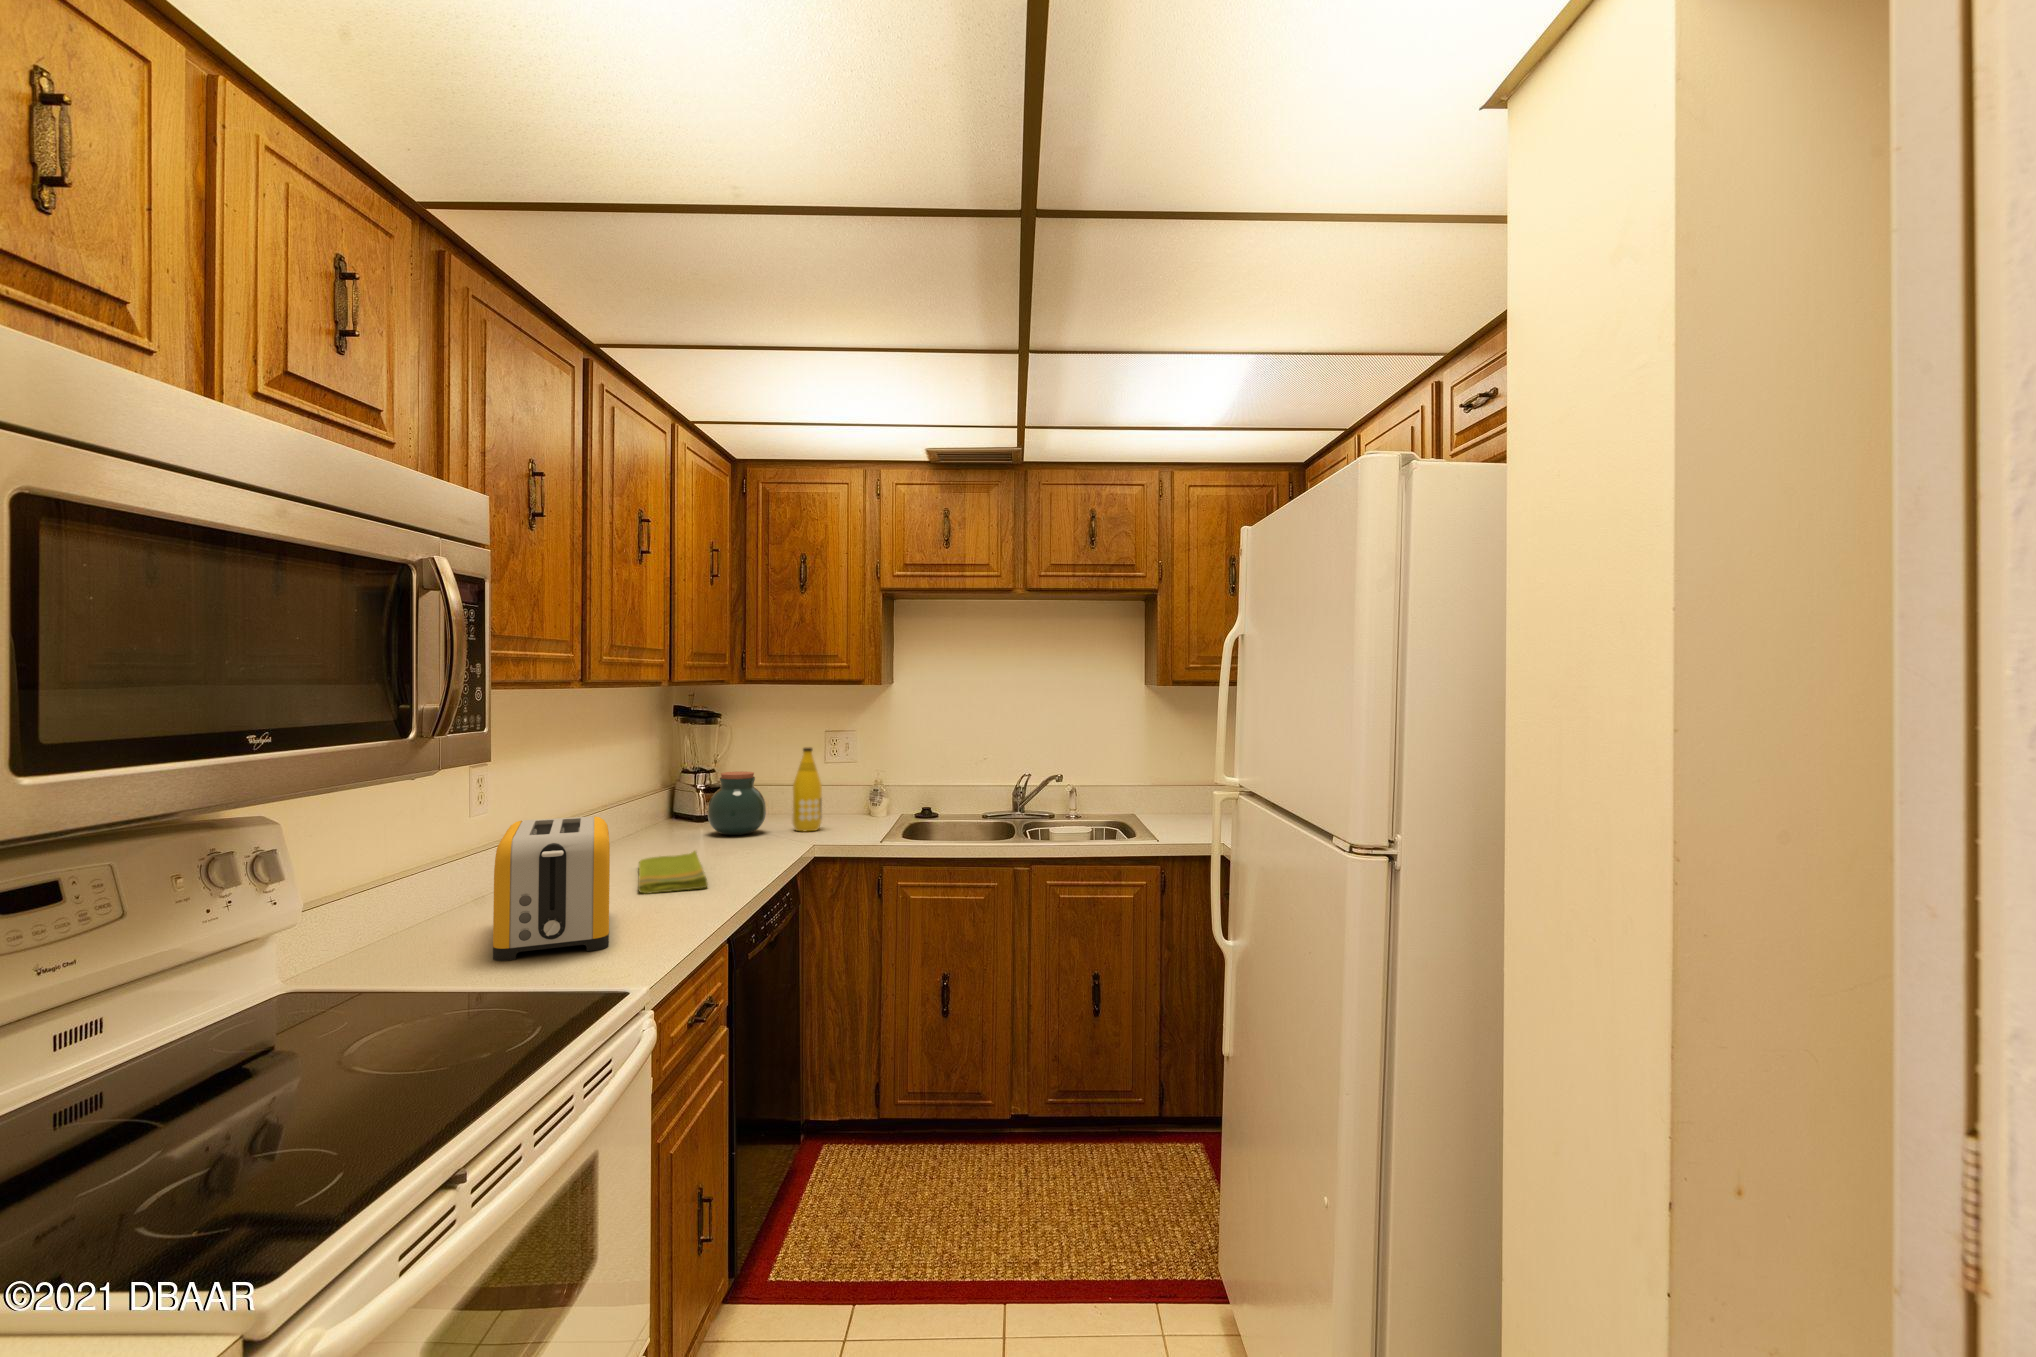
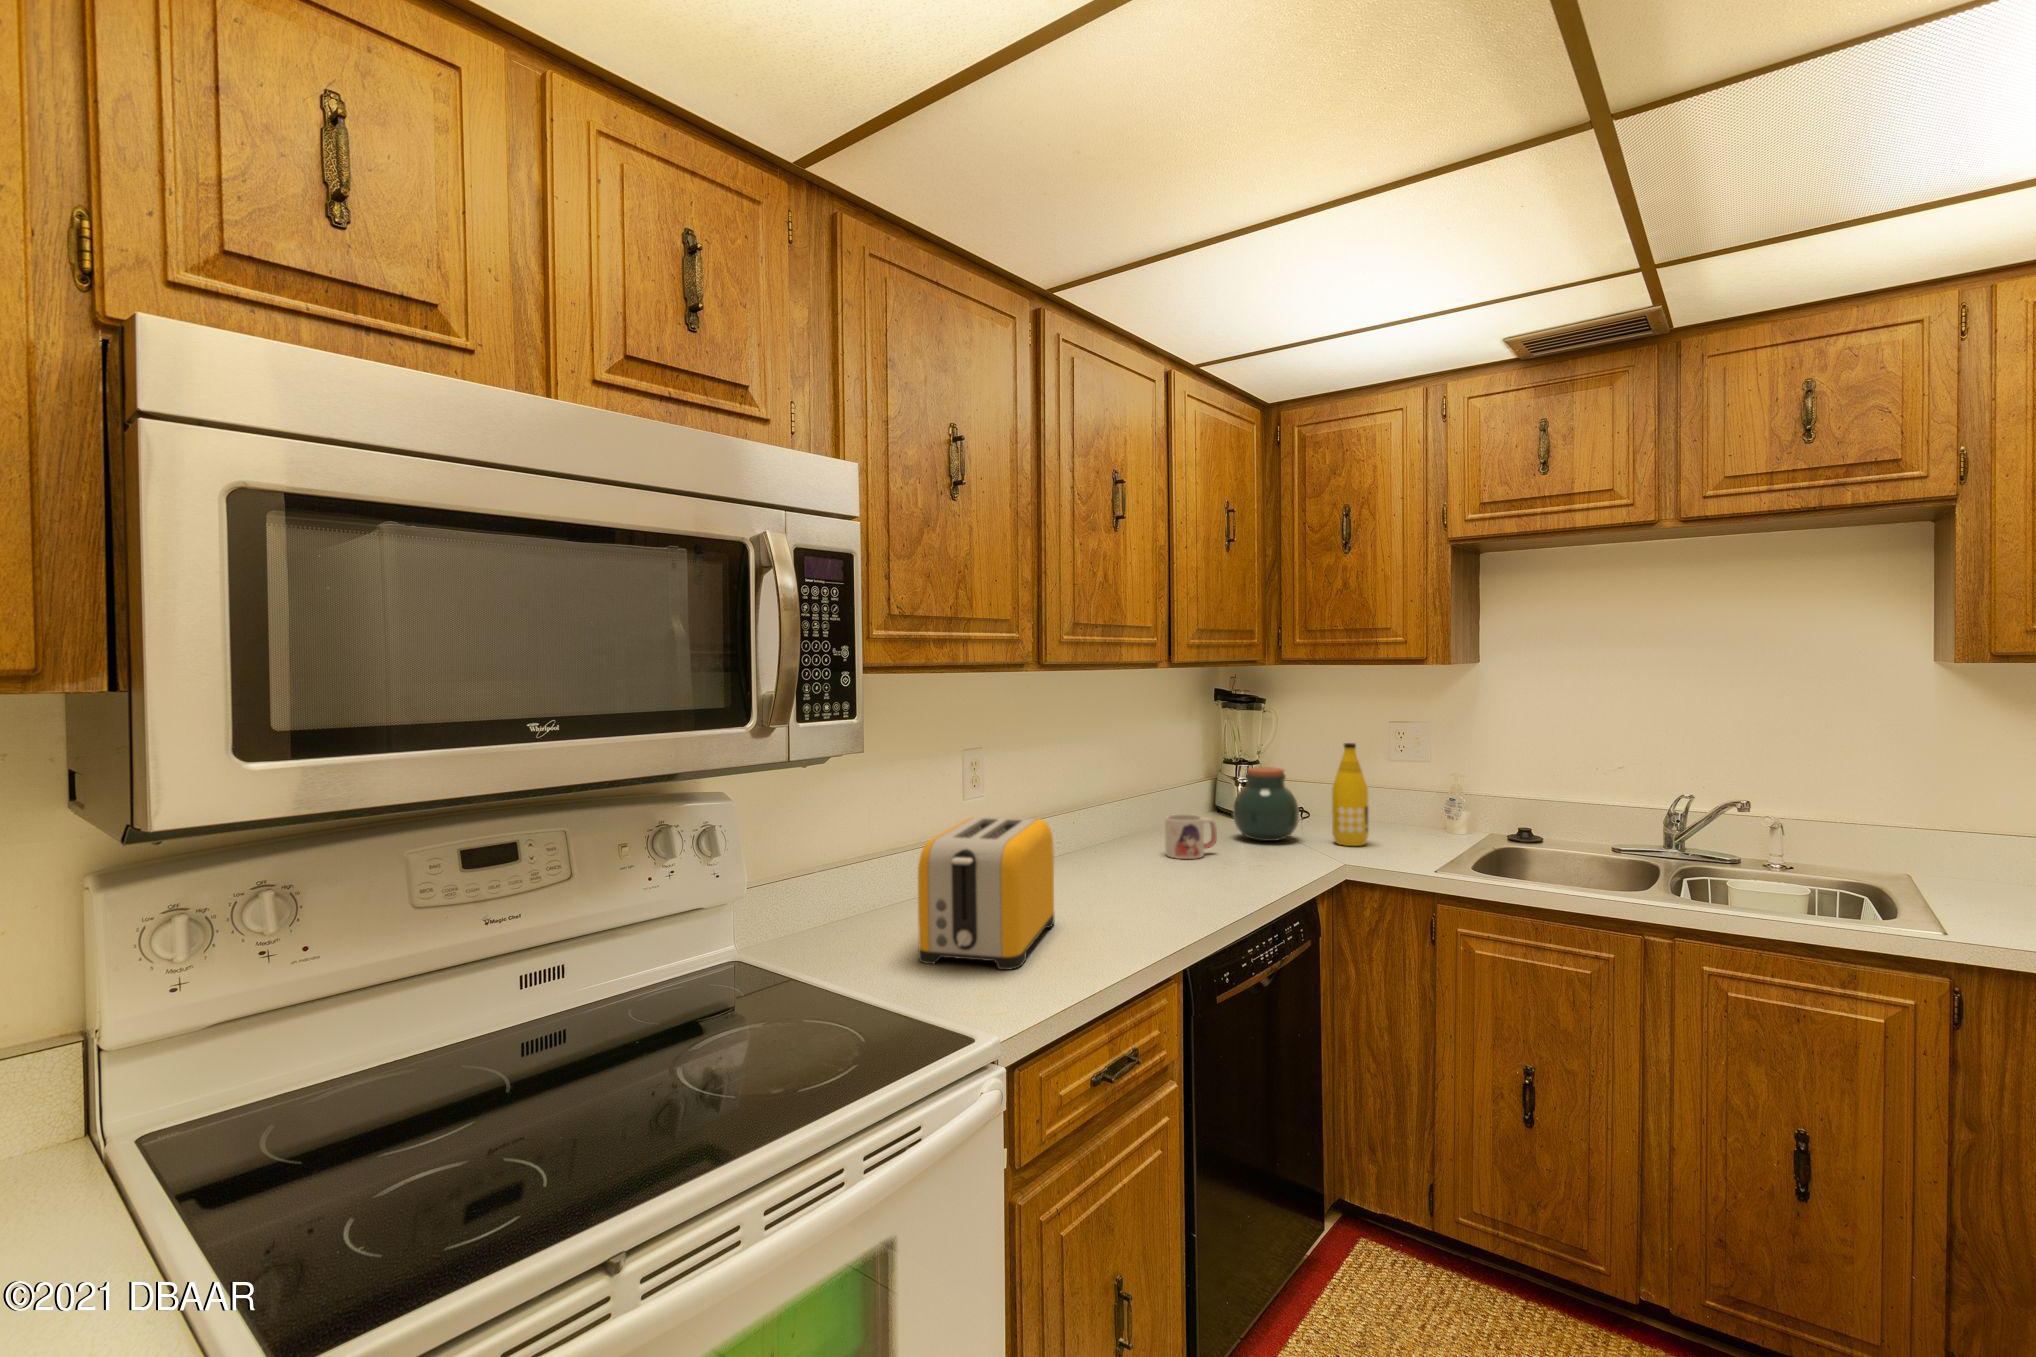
mug: none [658,815,705,855] -> present [1165,814,1217,859]
dish towel: present [638,851,708,894] -> none [1103,858,1194,909]

